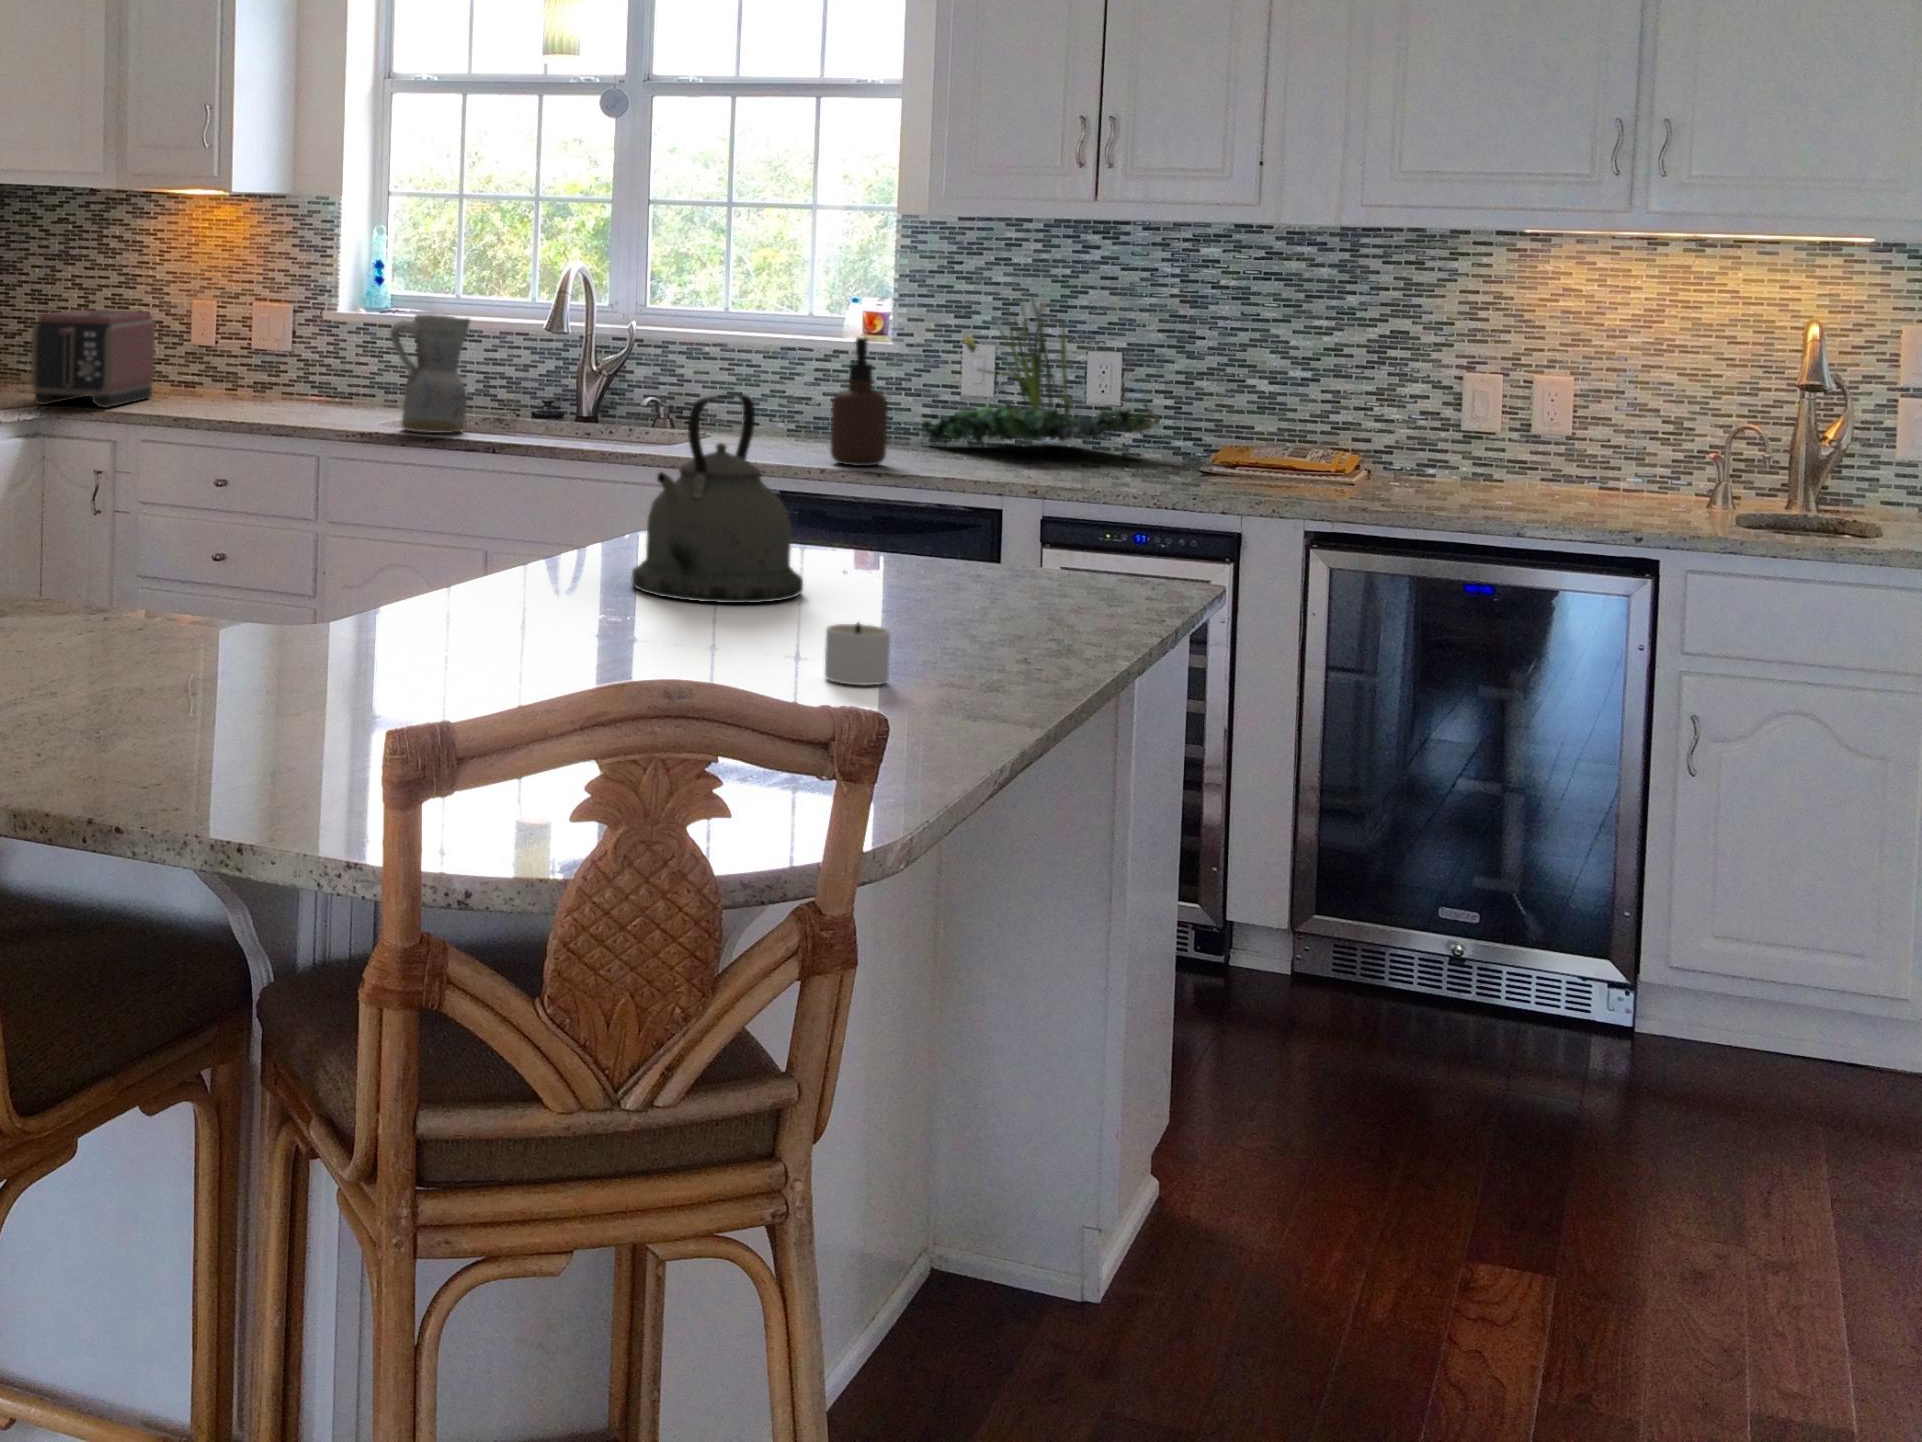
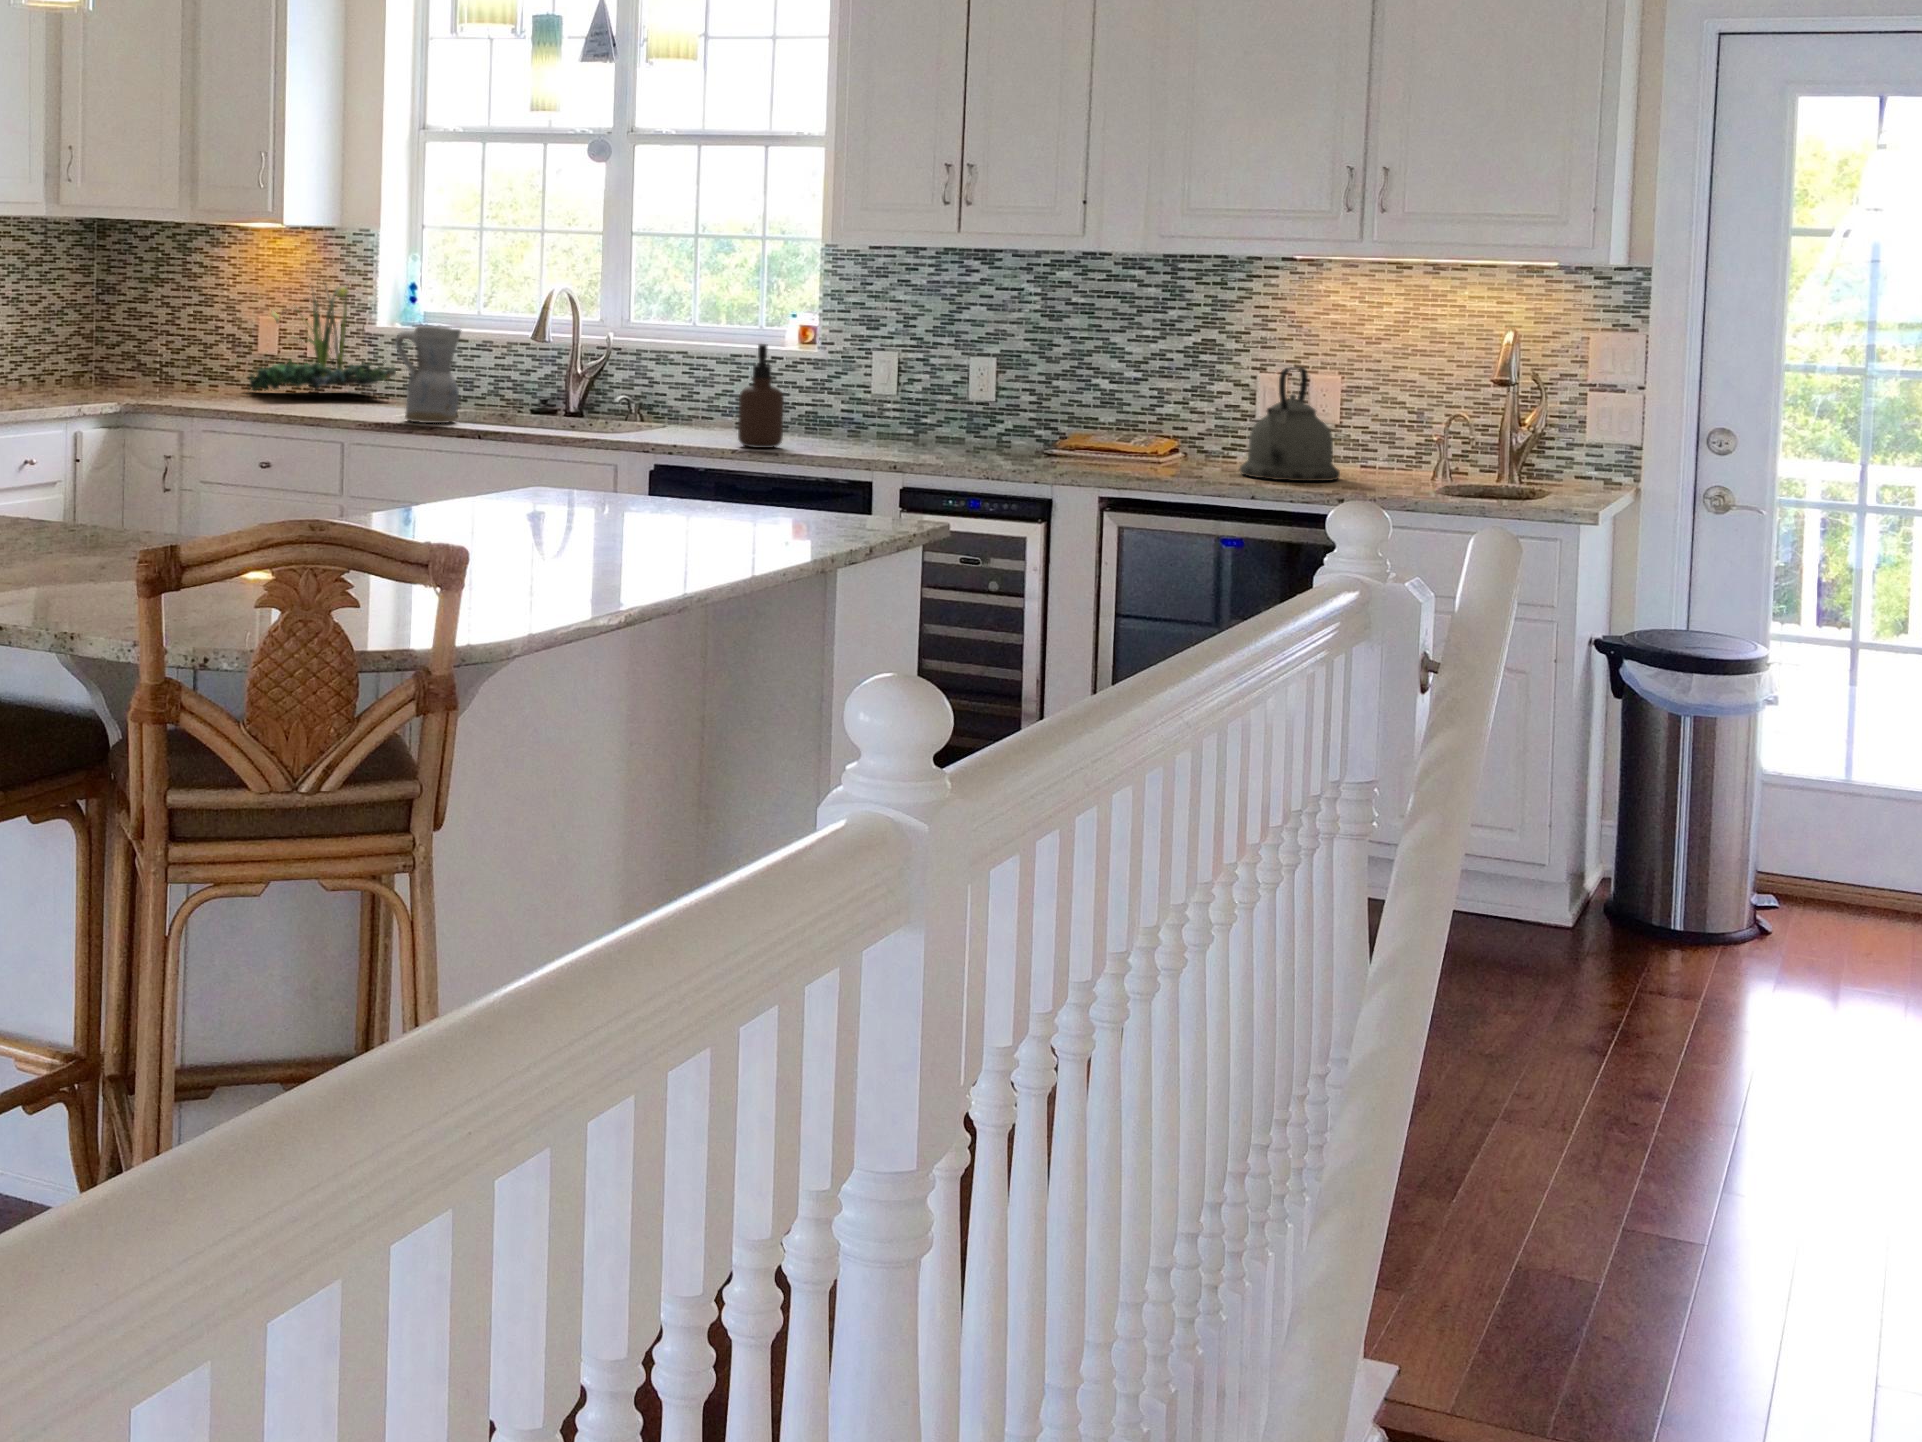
plant: present [921,301,1160,444] -> present [249,287,396,391]
toaster: present [31,309,155,408] -> none [110,323,218,403]
kettle: present [632,394,803,603] -> present [1240,367,1340,481]
candle: present [825,623,890,685] -> none [540,526,605,569]

